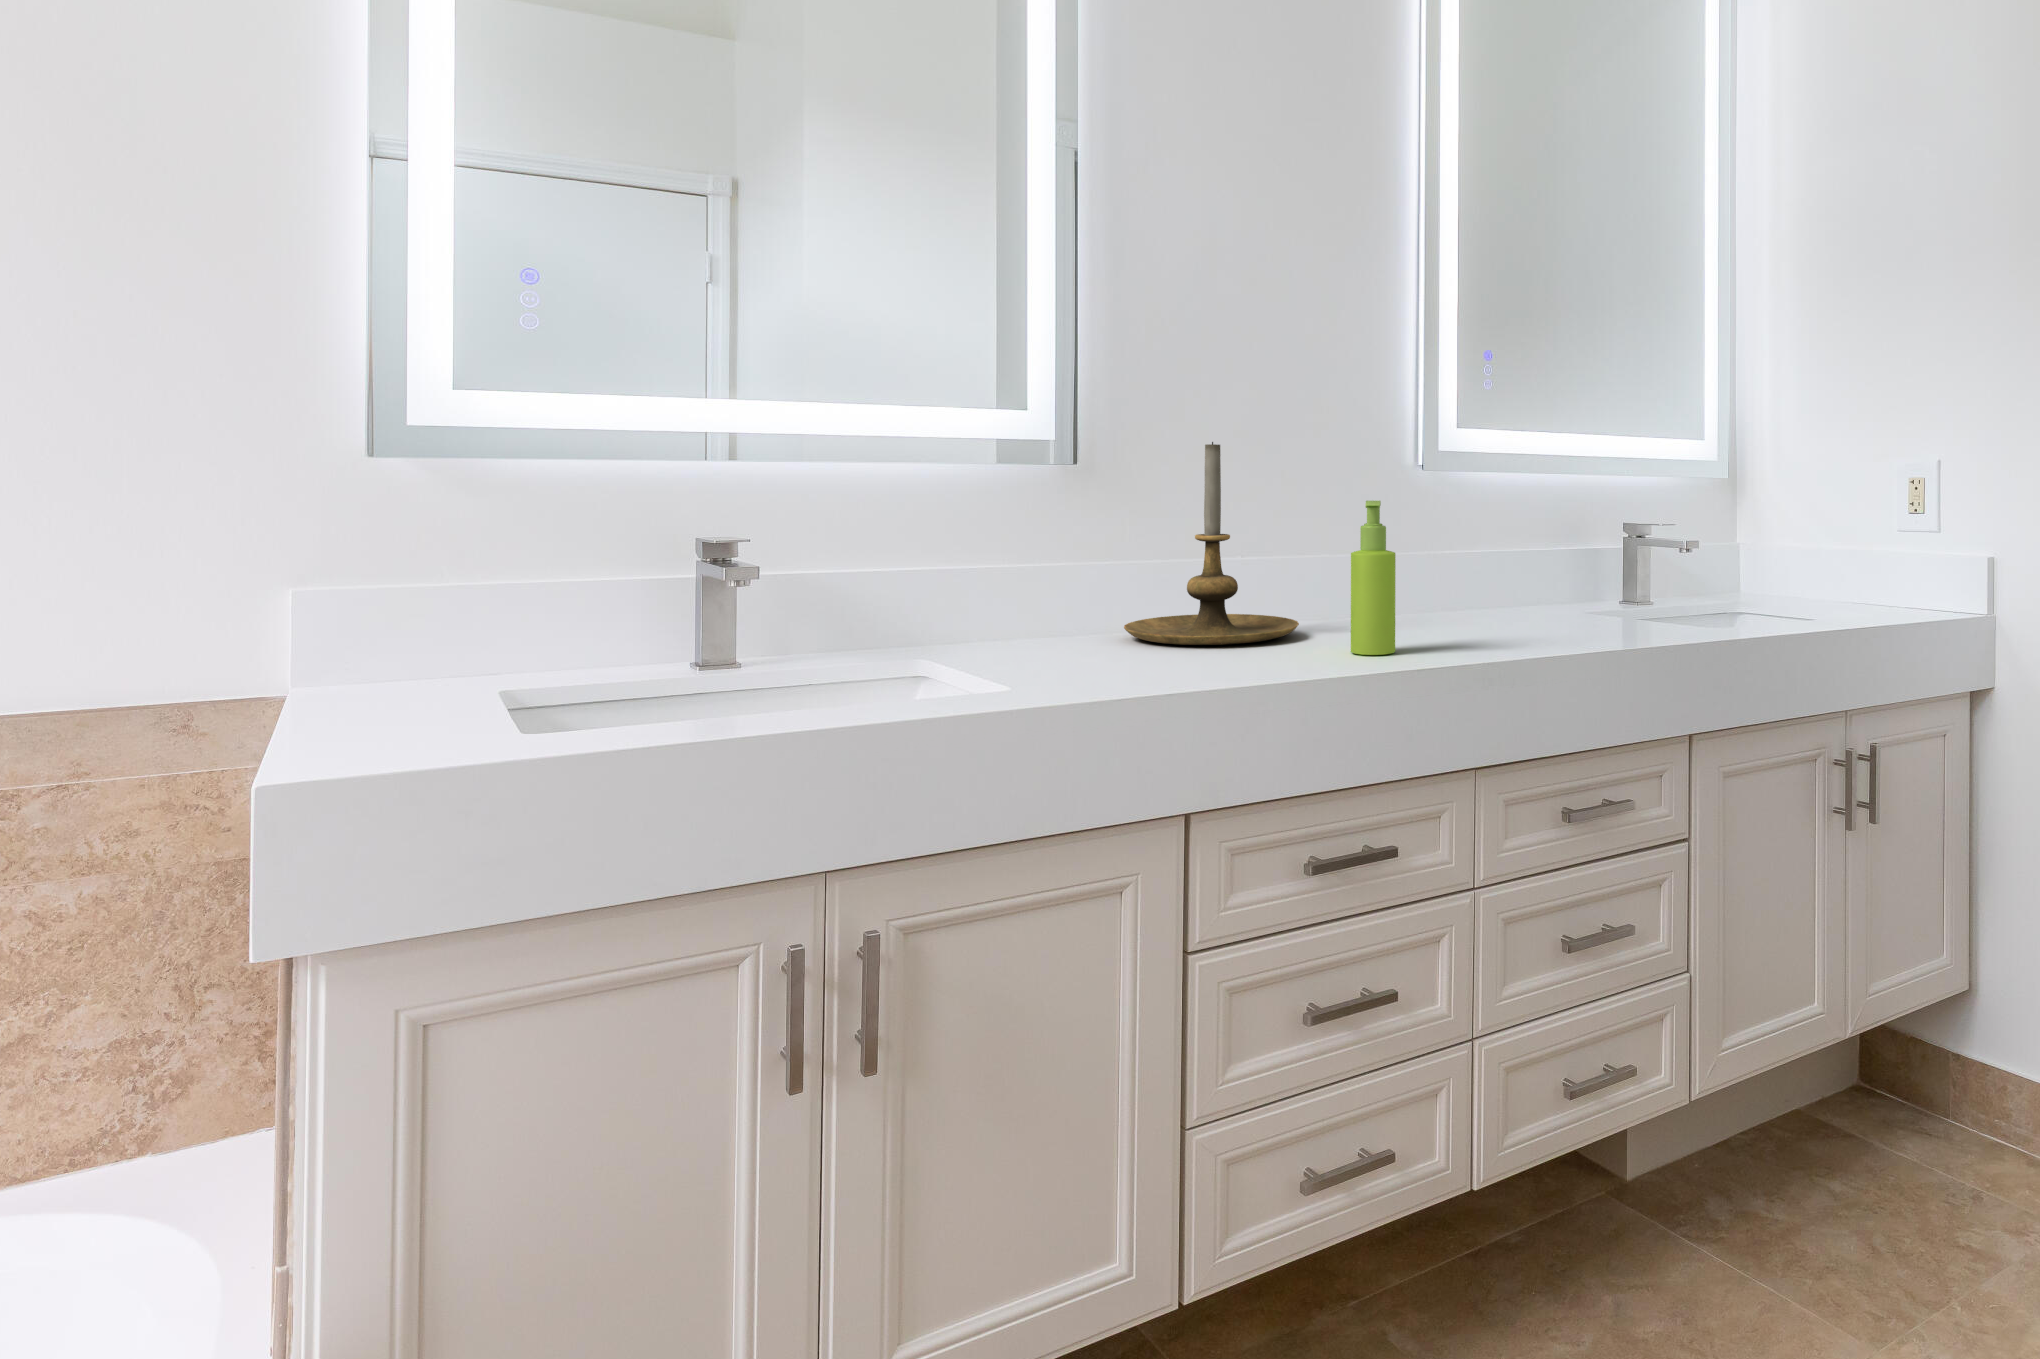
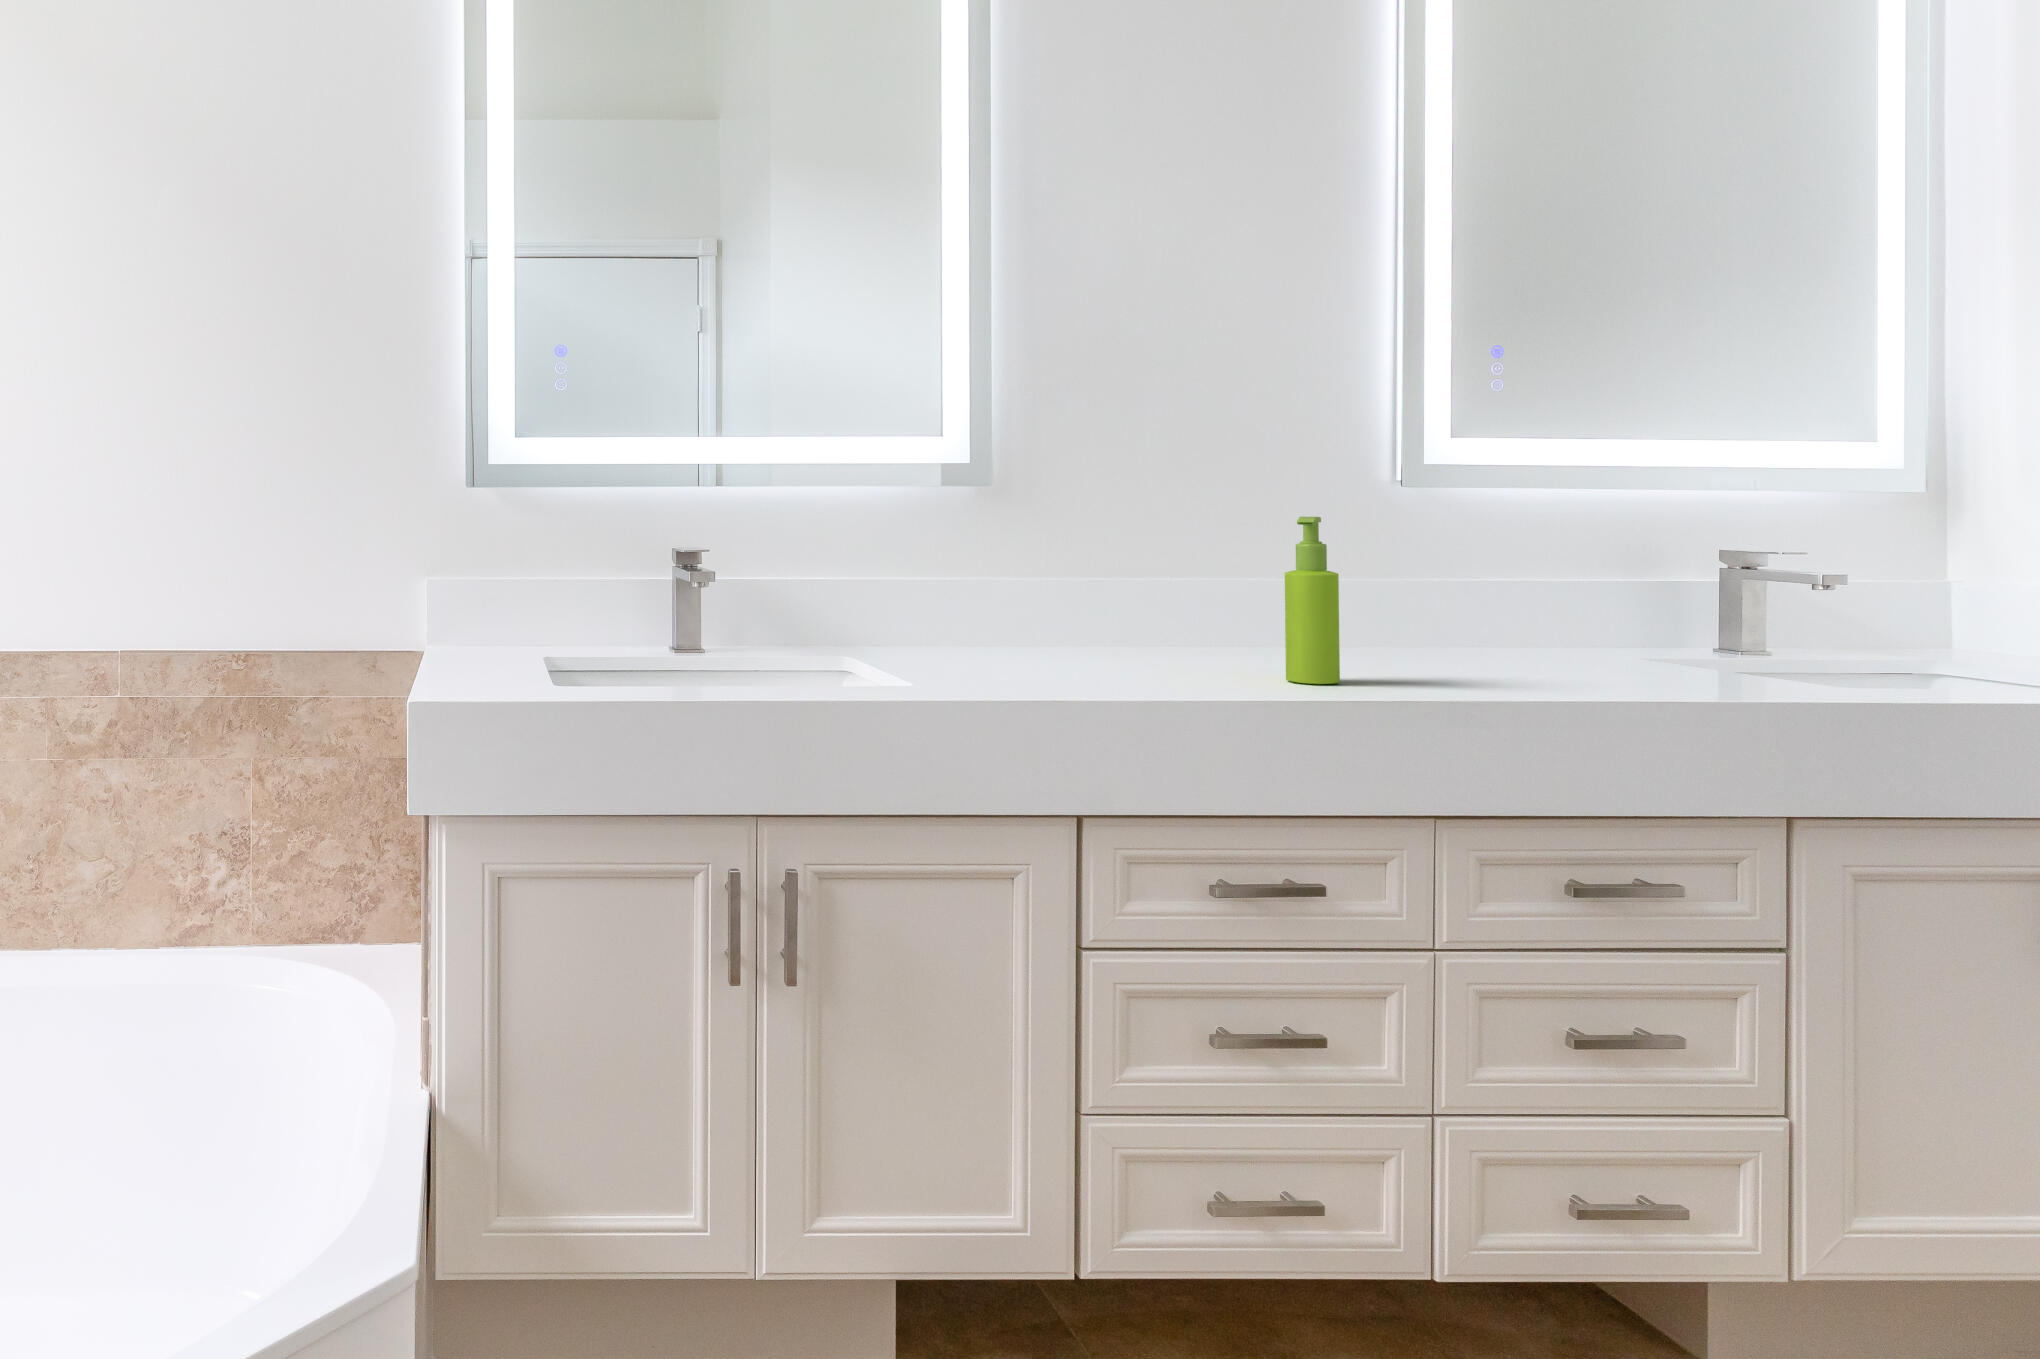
candle holder: present [1124,442,1299,645] -> none [1051,454,1243,663]

